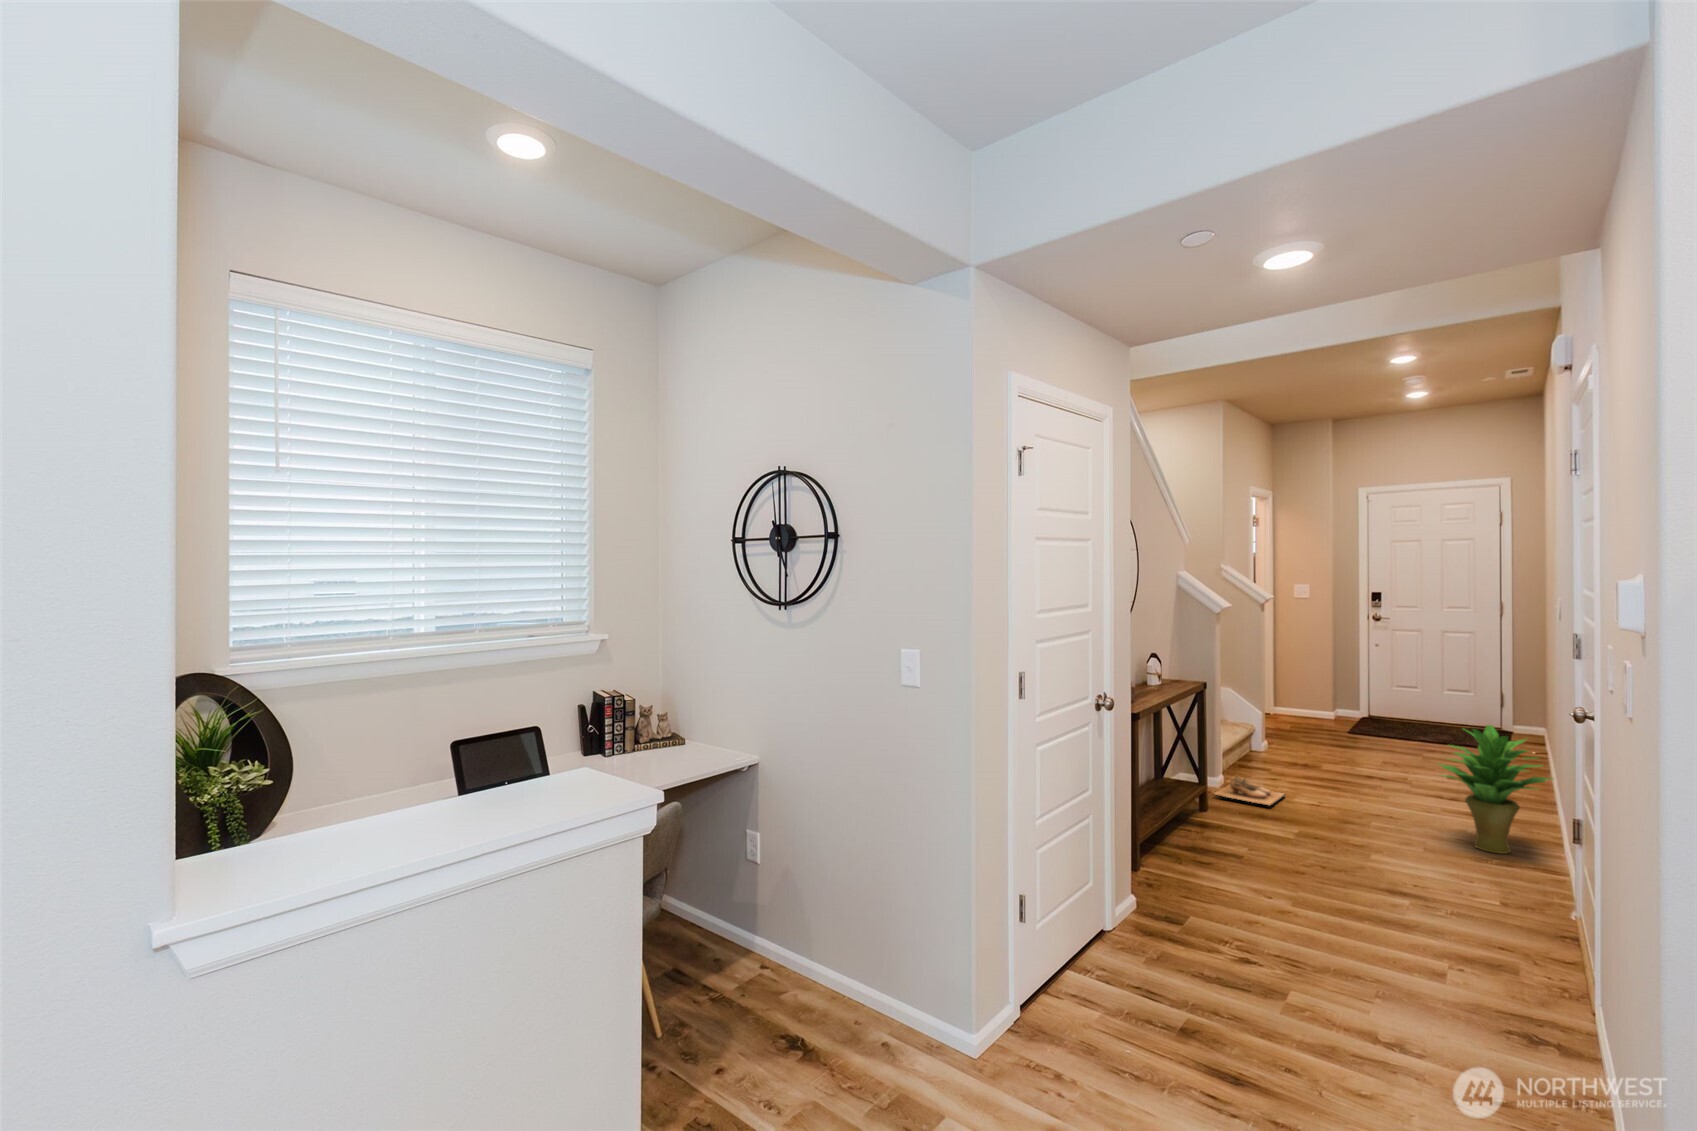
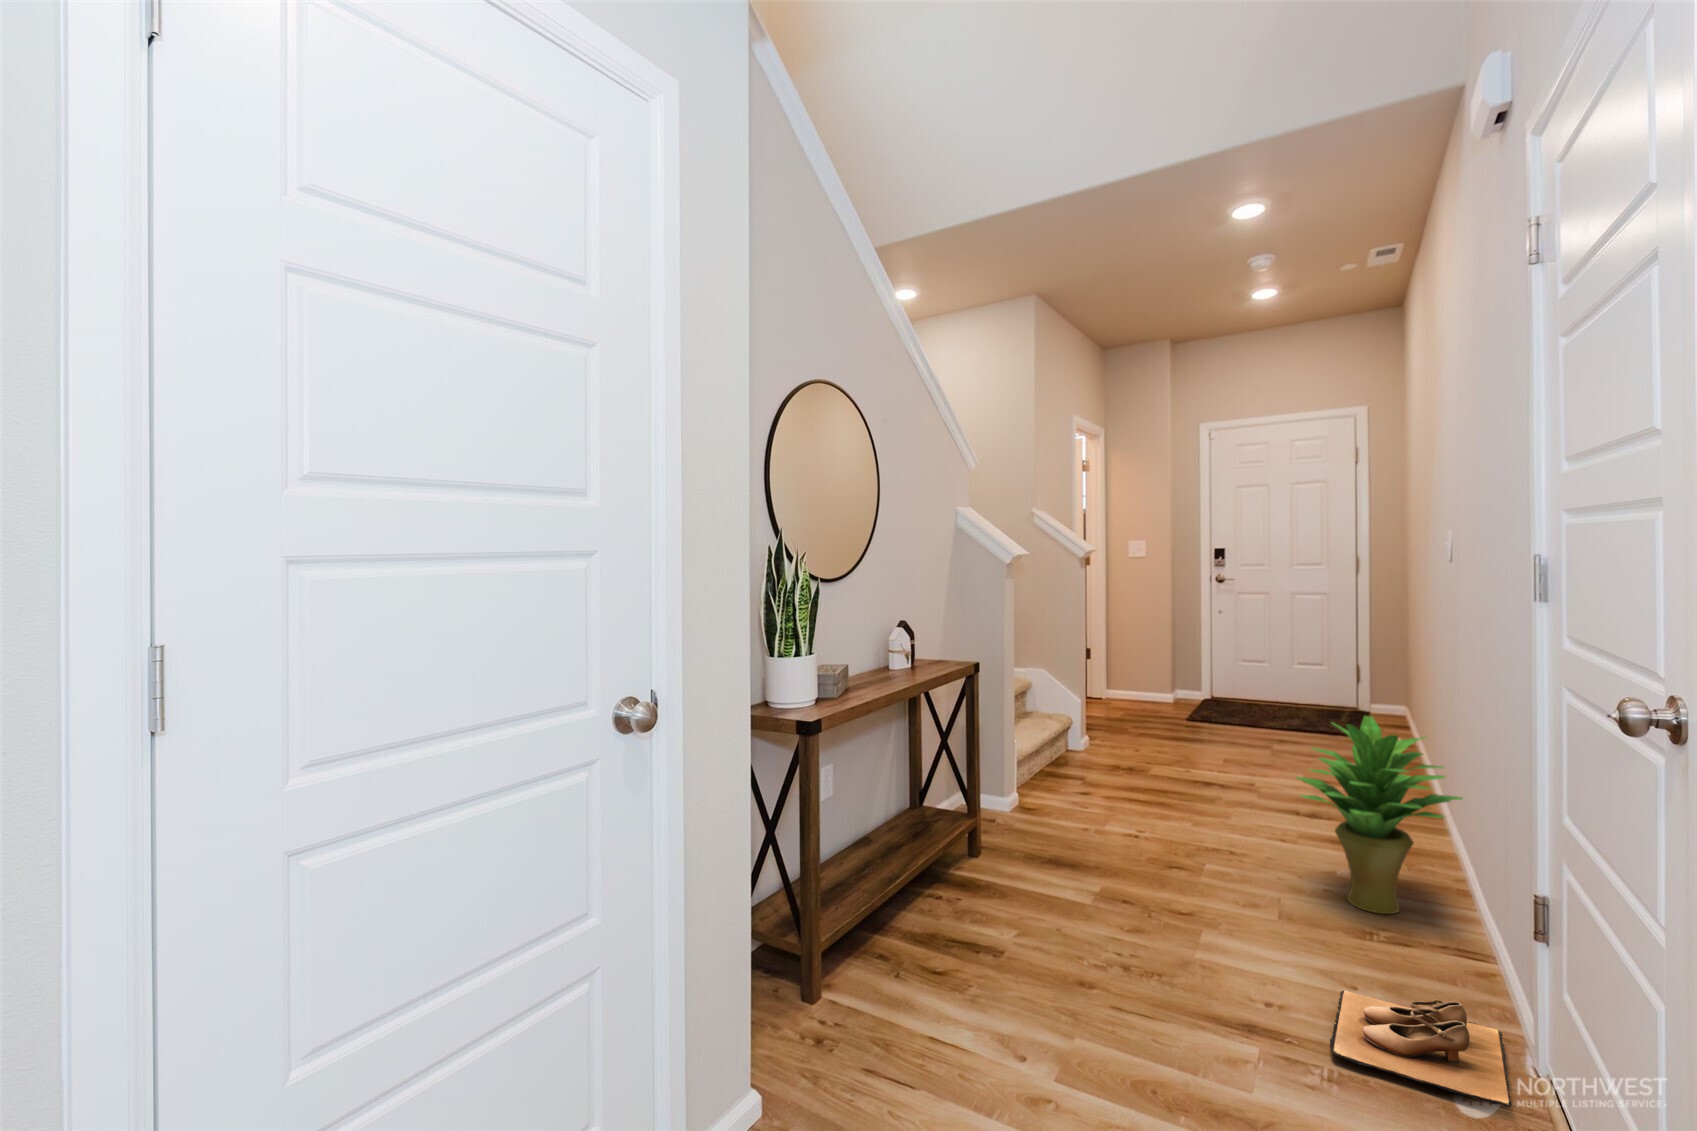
shoe: present [1214,776,1285,806] -> present [1330,990,1512,1107]

